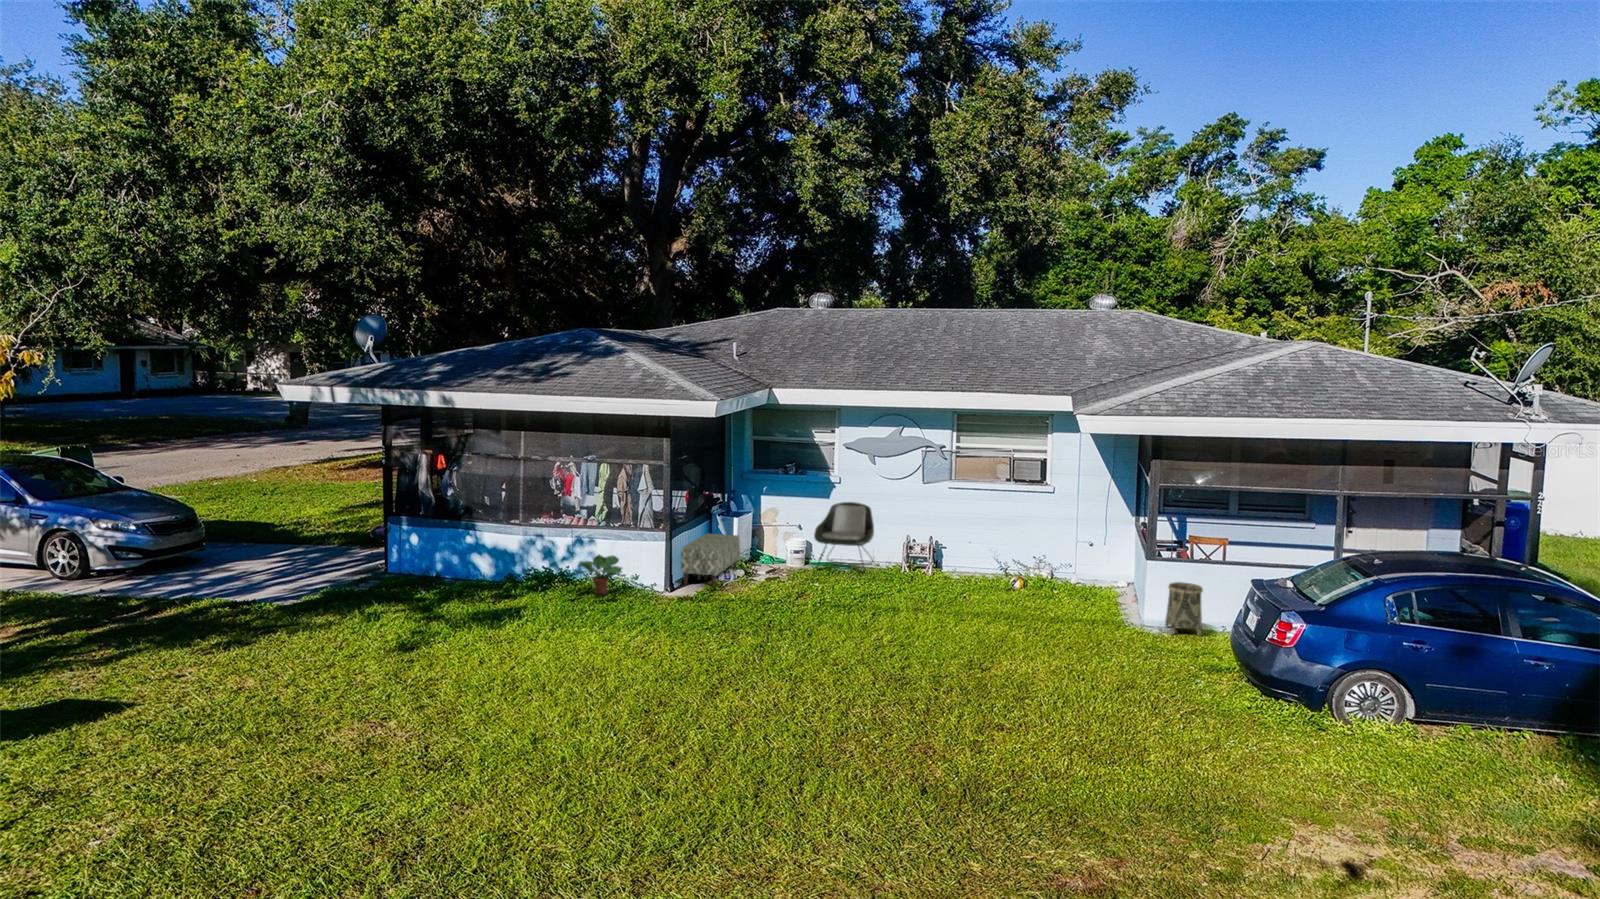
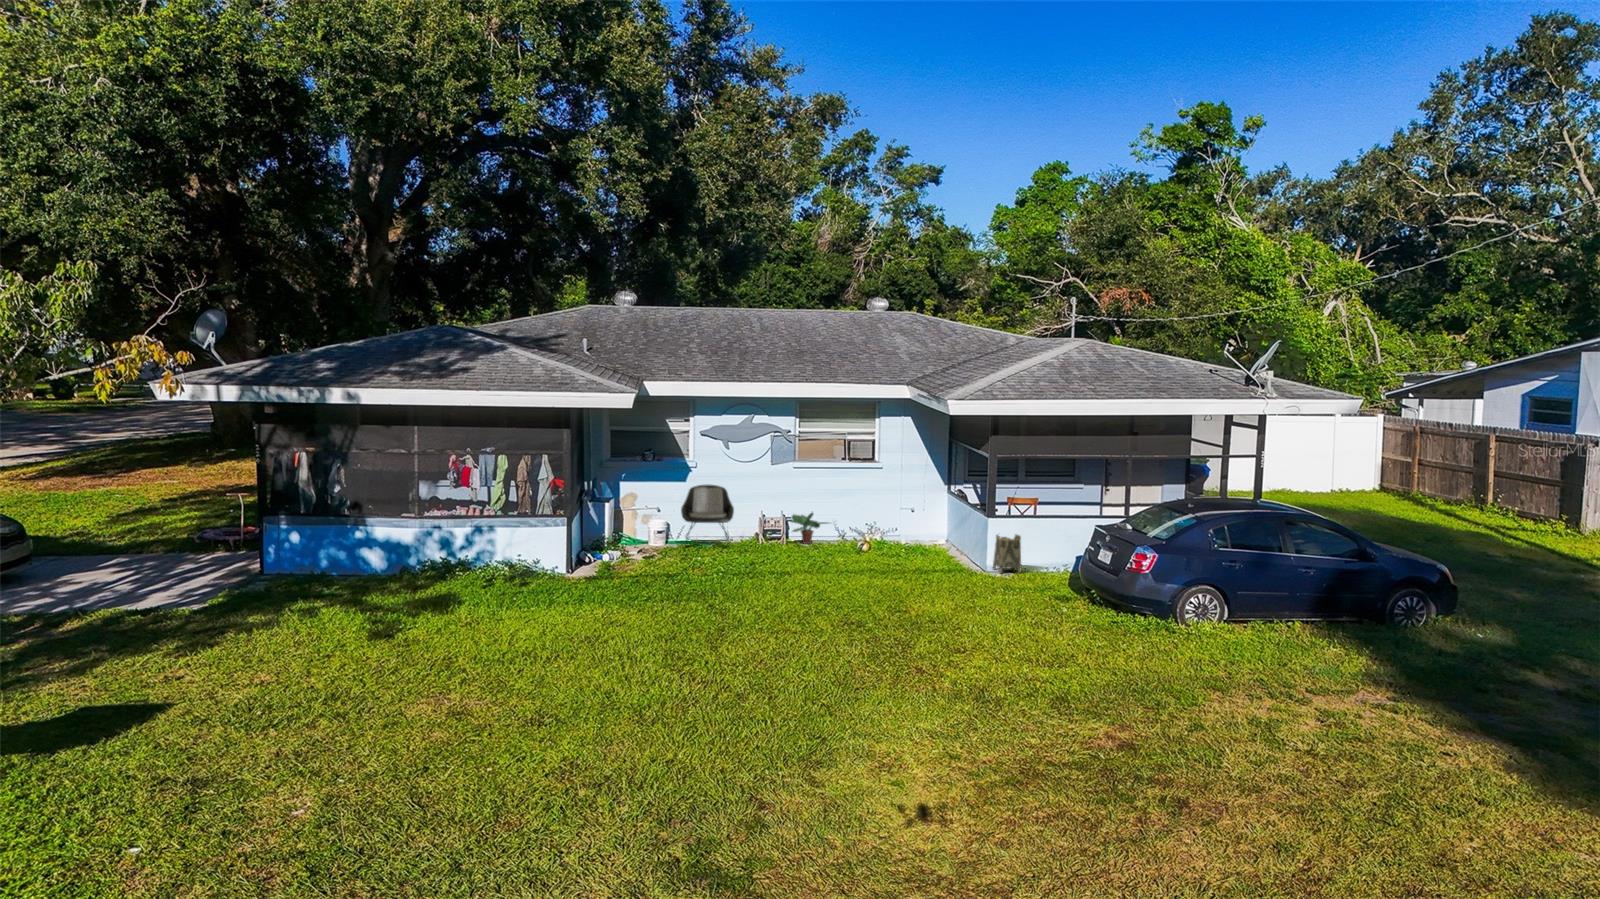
bench: present [681,533,740,587] -> none [577,519,616,565]
potted plant: present [572,555,622,594] -> present [790,513,828,544]

